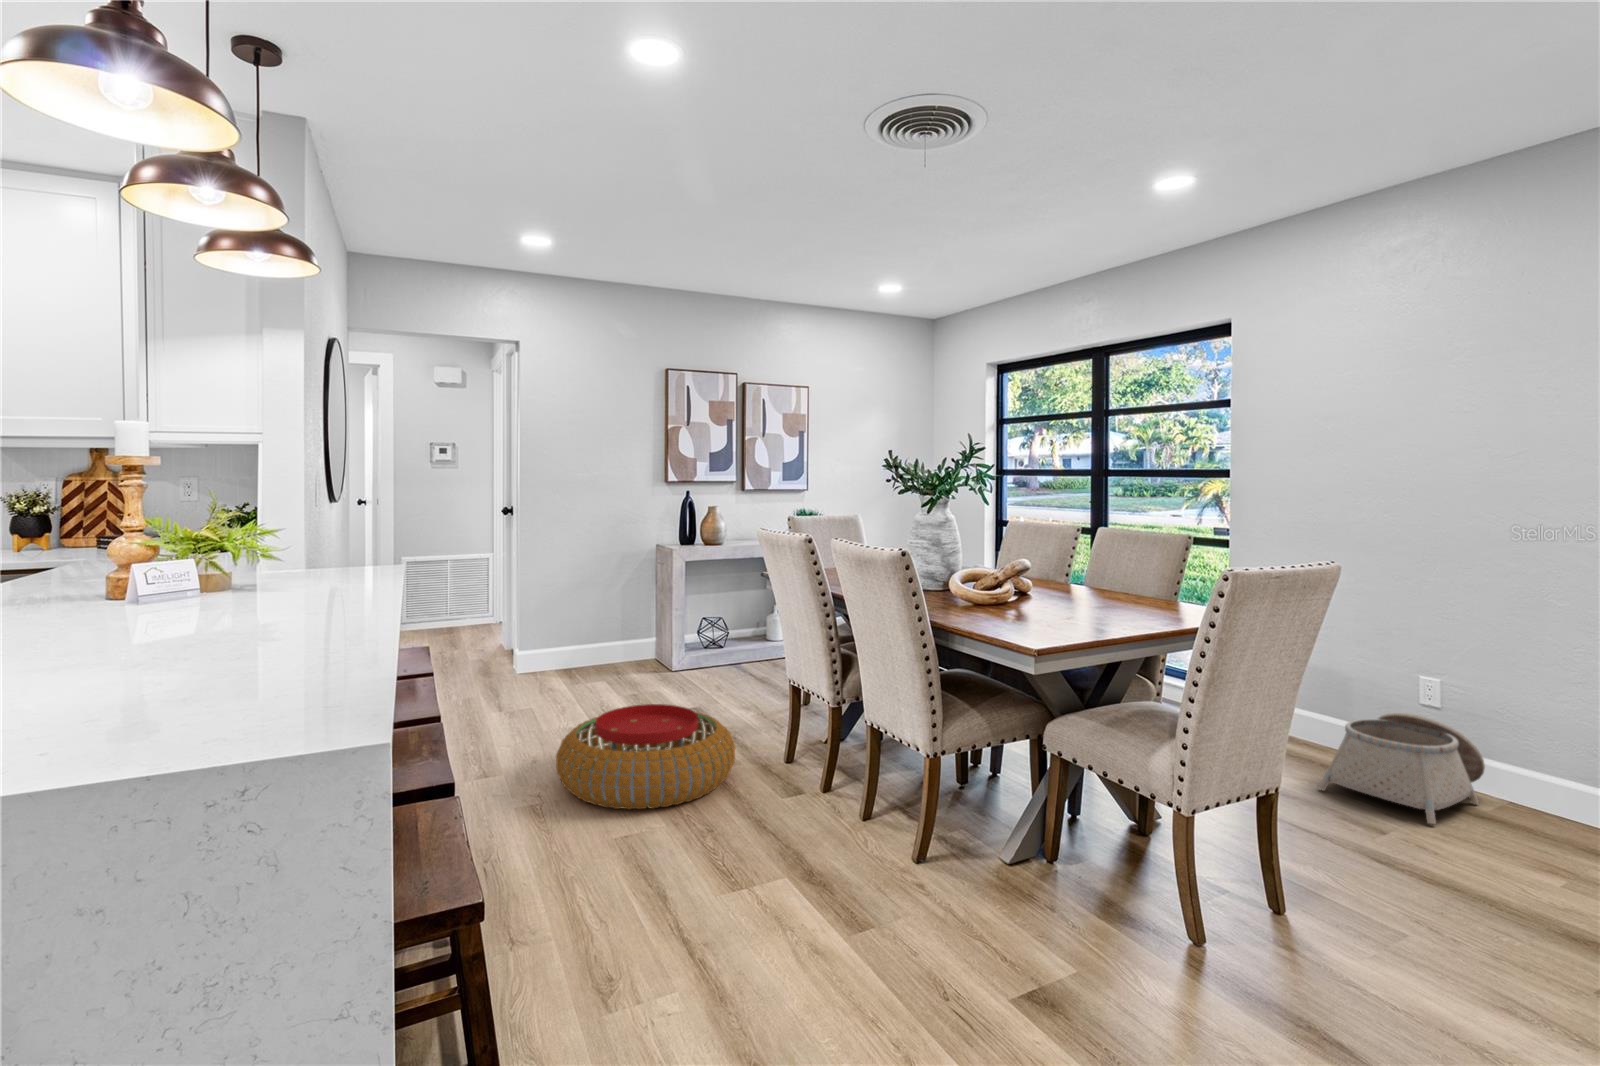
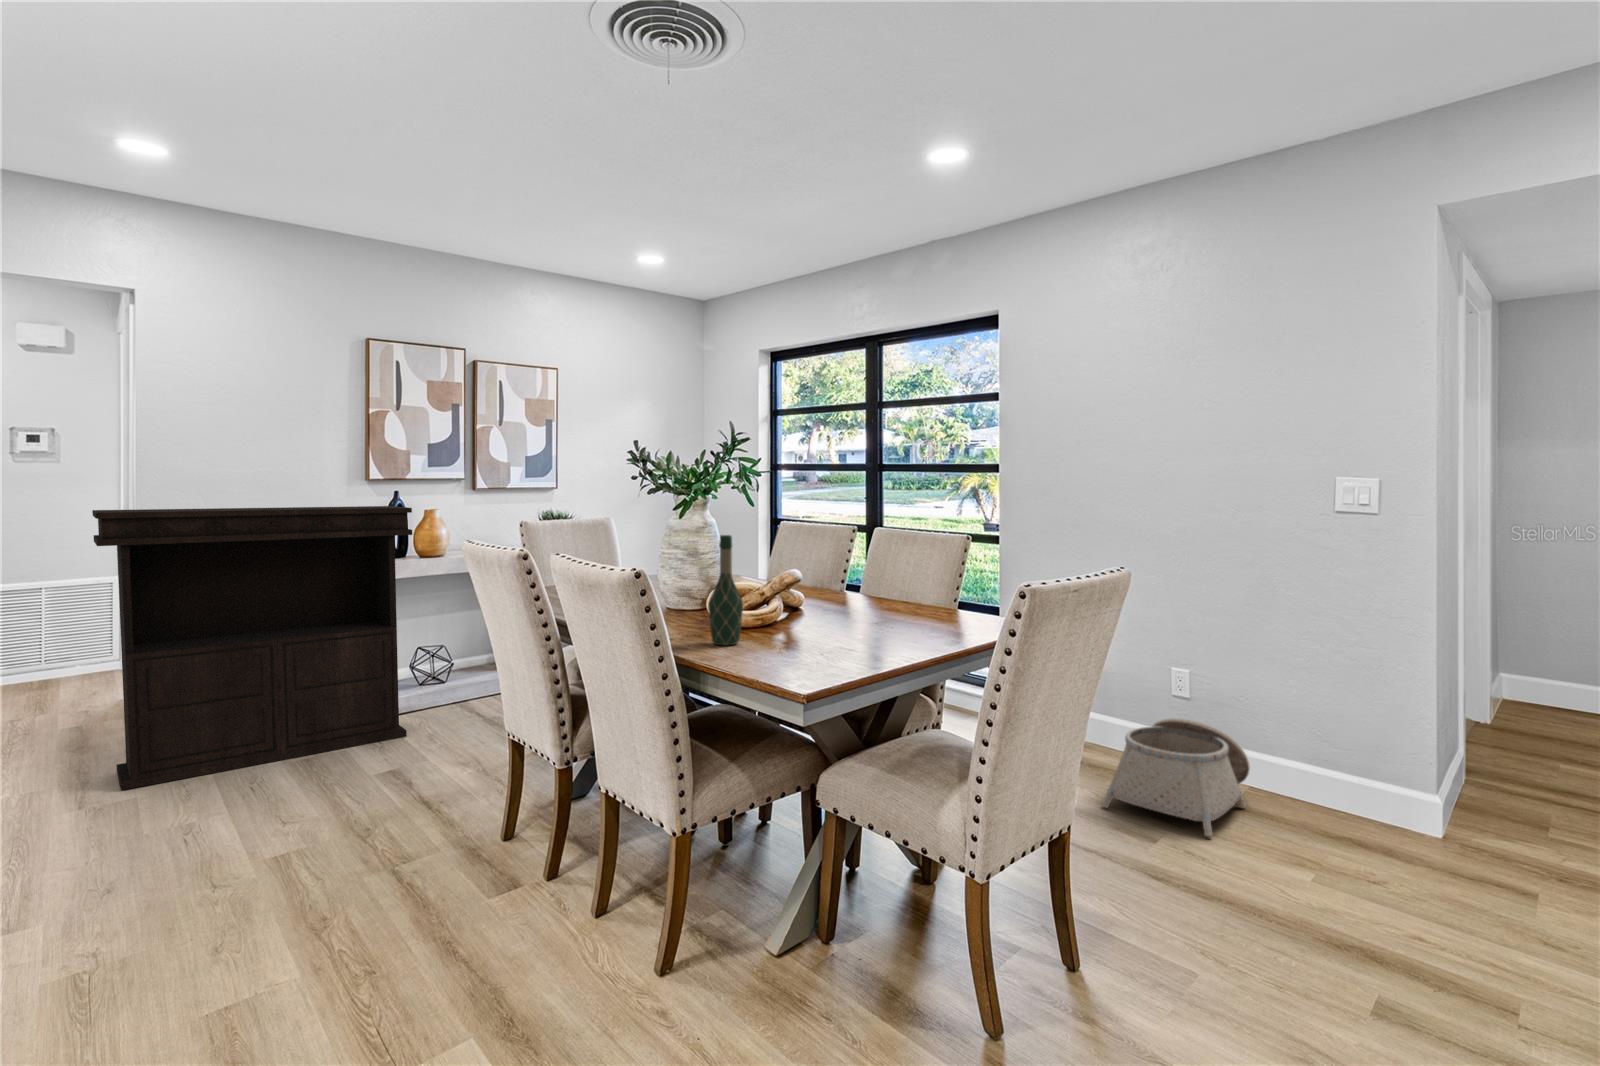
console table: none [495,503,706,707] -> present [92,506,412,790]
wine bottle: none [954,527,983,616] -> present [708,535,743,645]
pouf: present [556,704,735,809] -> none [151,778,433,939]

